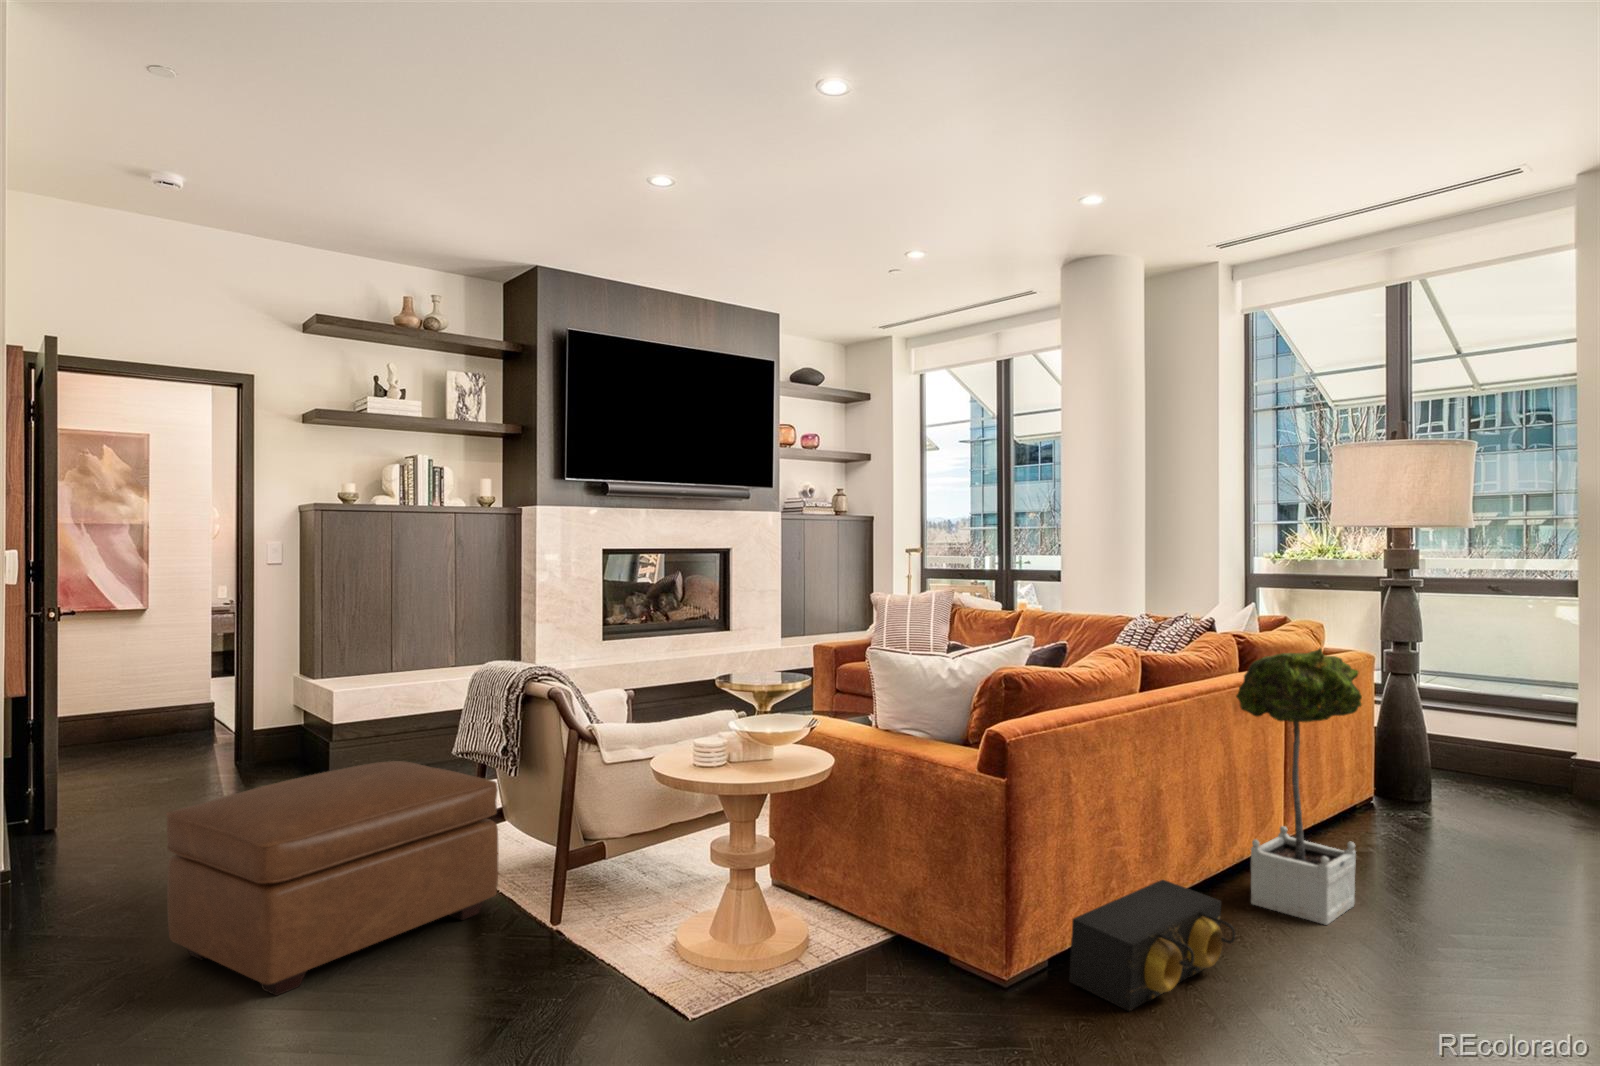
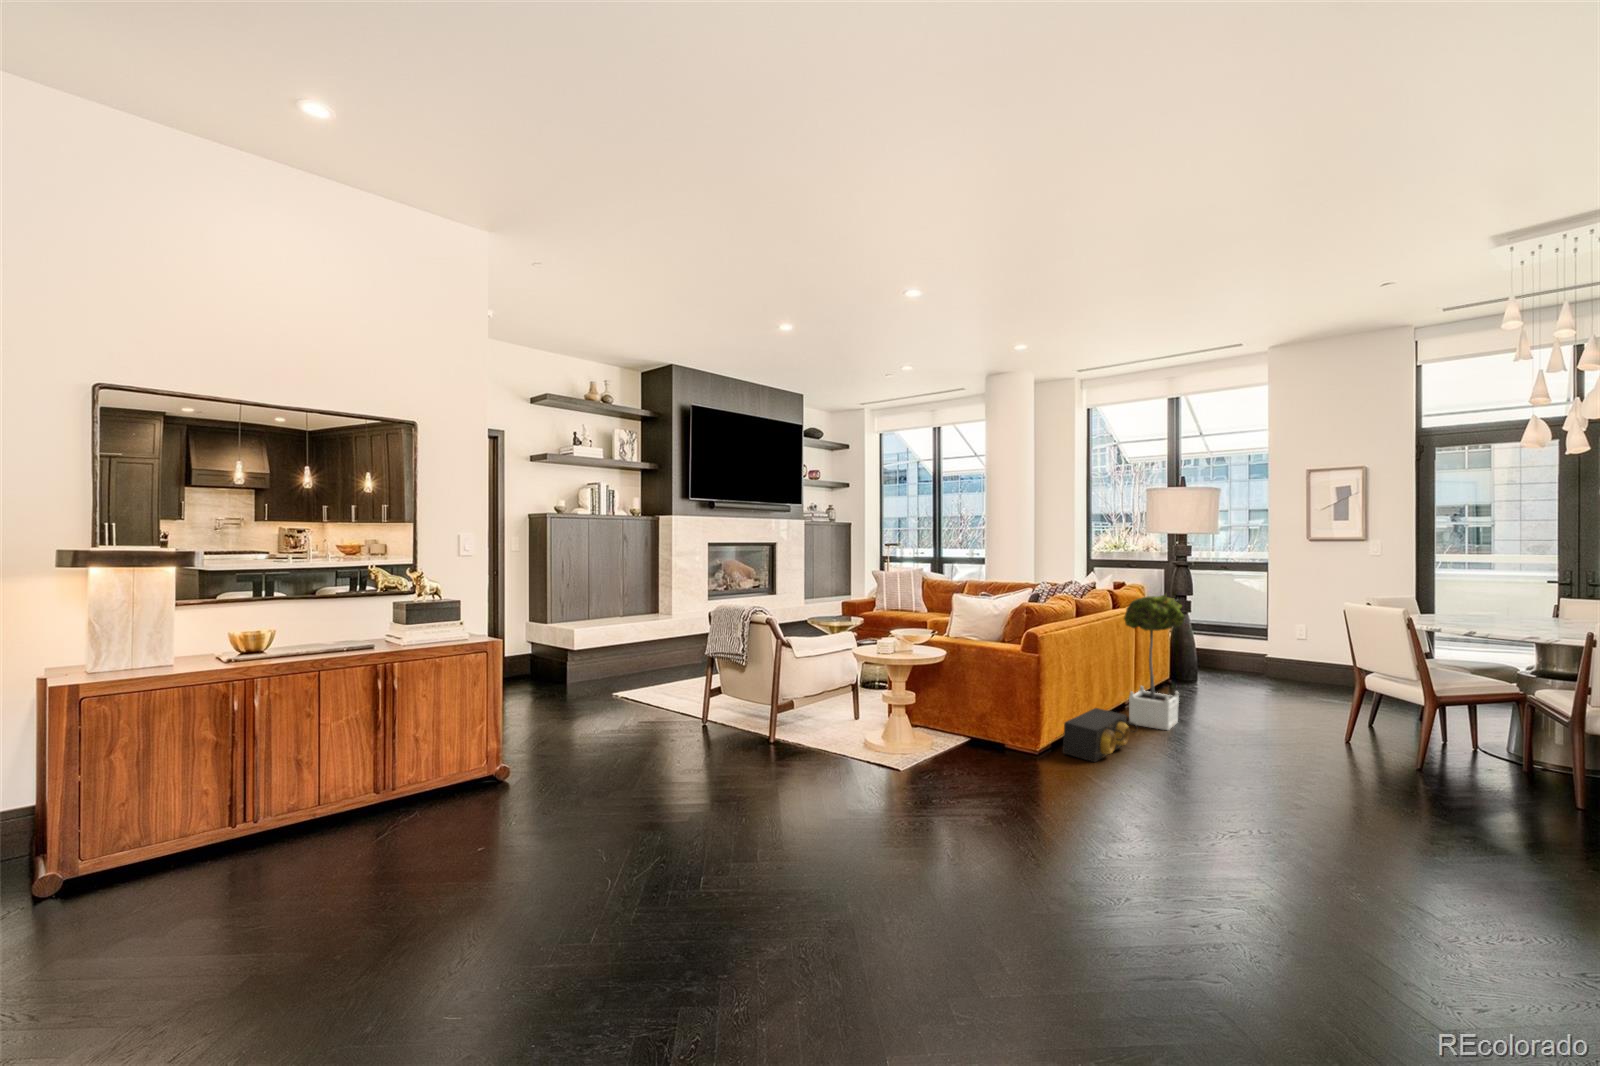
ottoman: present [166,761,498,996] -> none [596,661,751,772]

